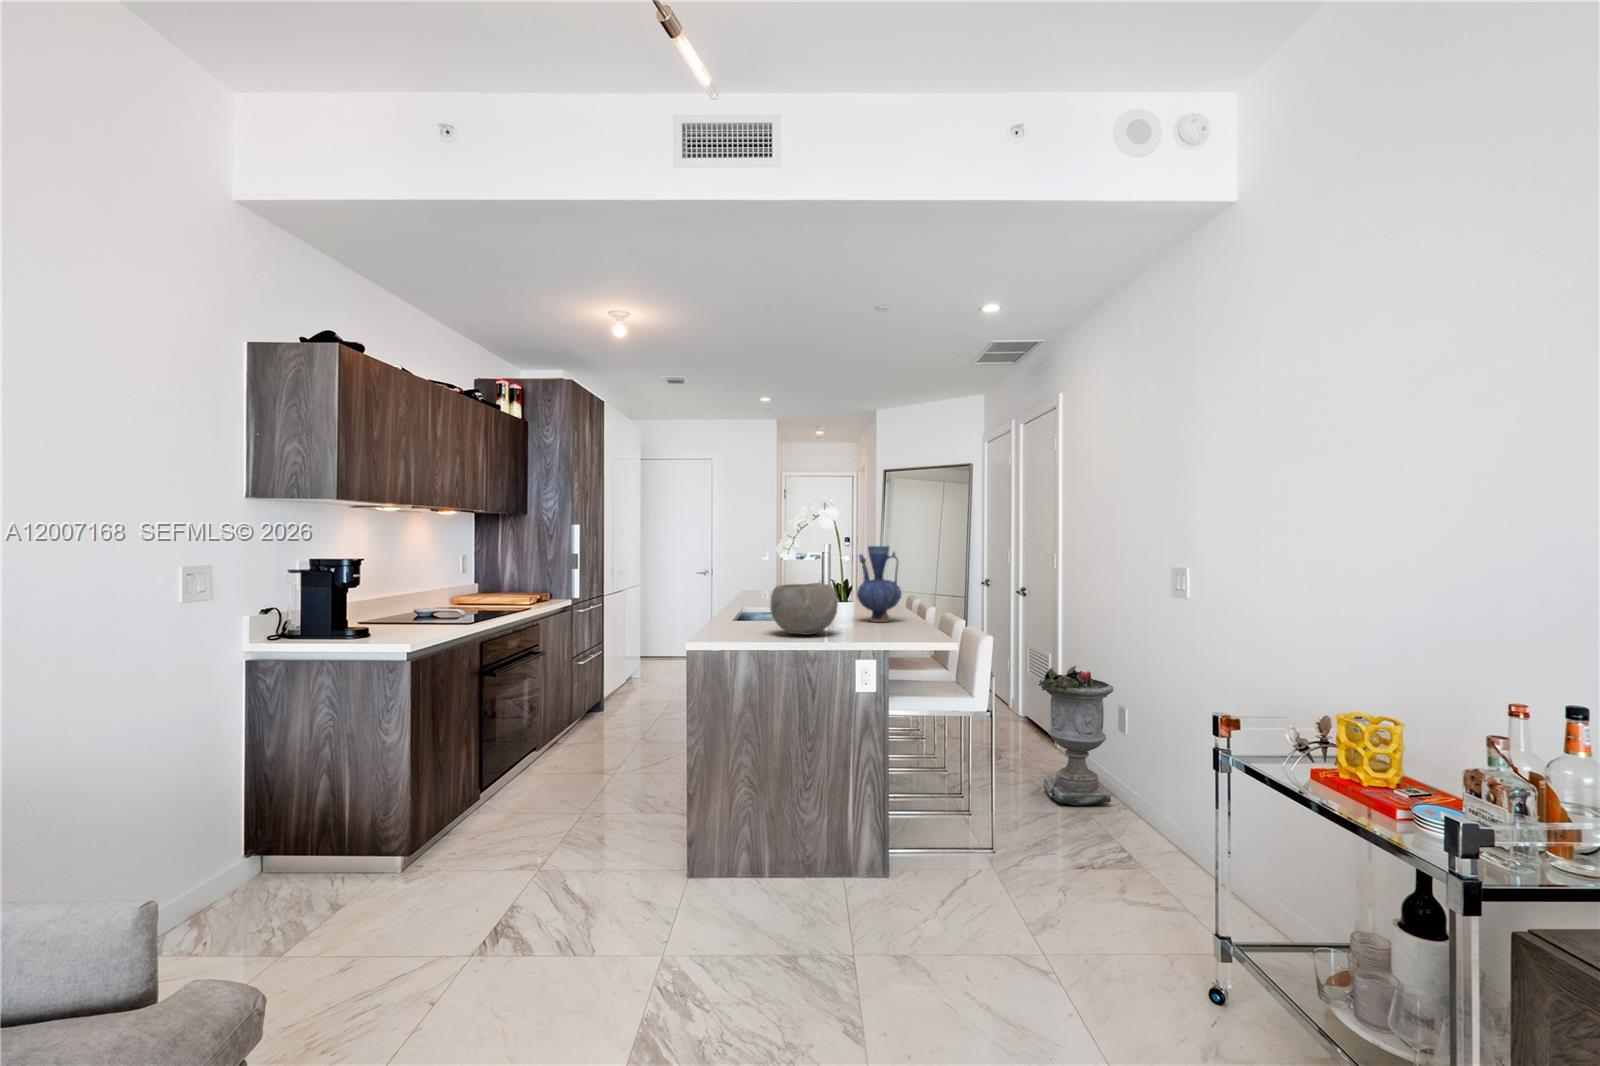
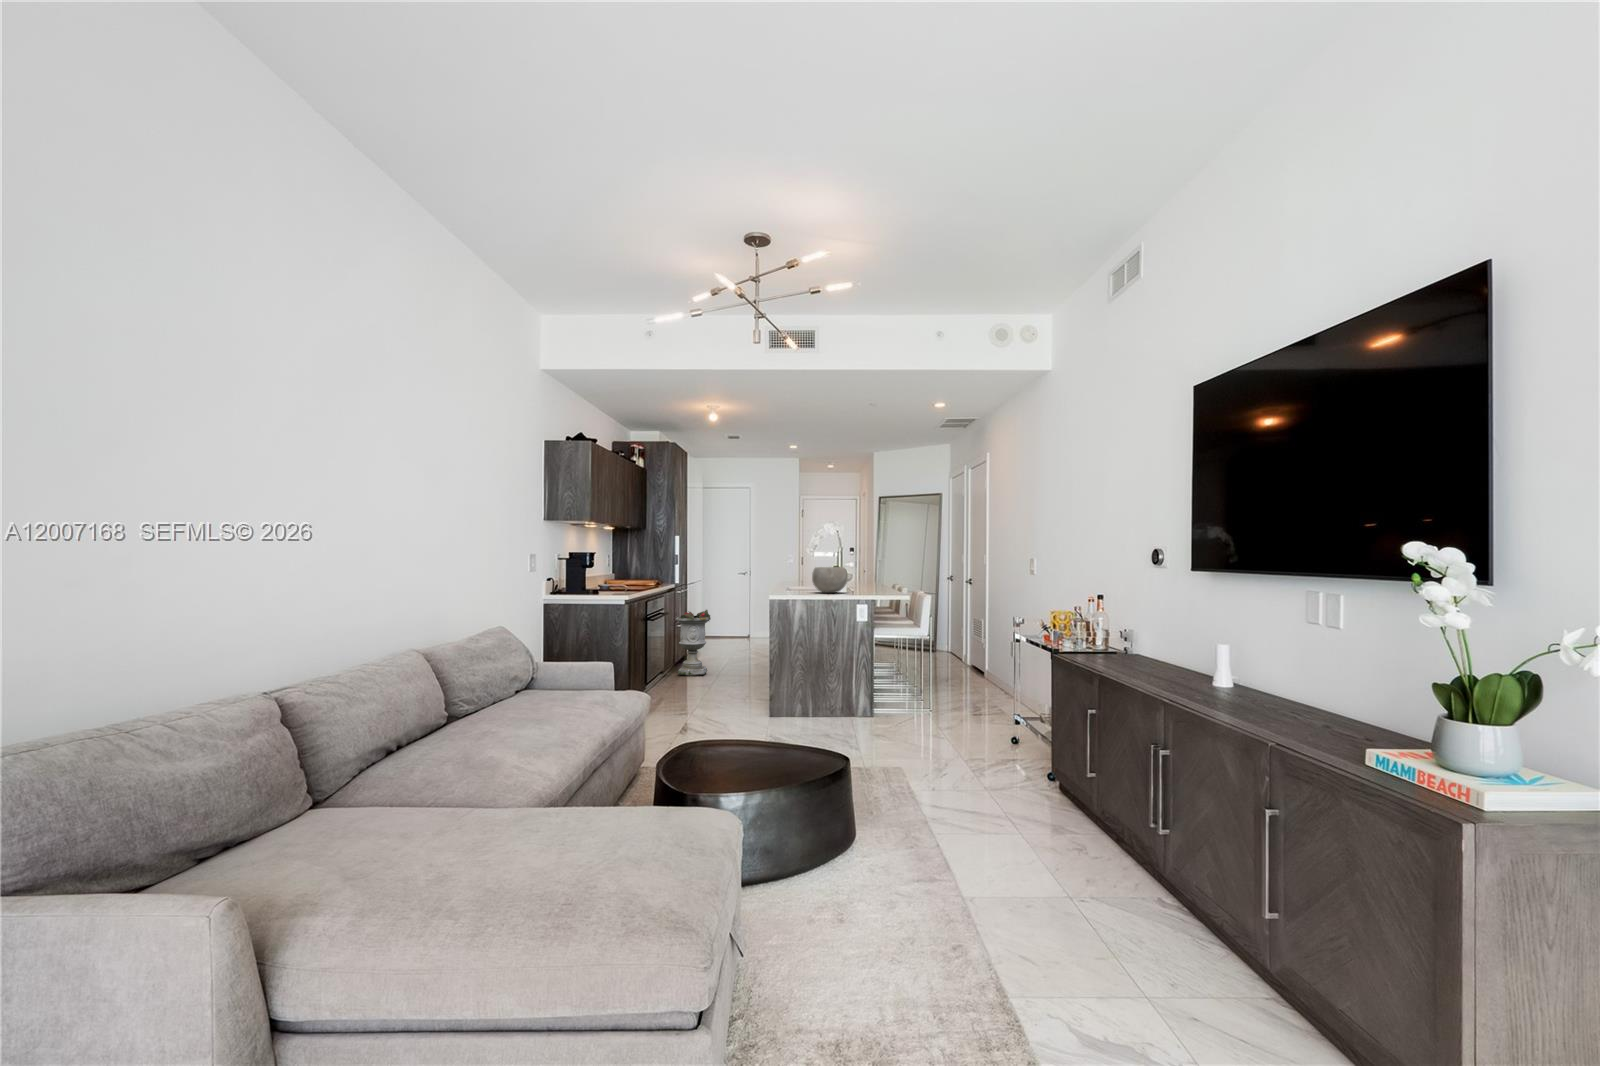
vase: present [857,546,902,622] -> none [858,547,884,590]
planter: present [1039,666,1113,805] -> present [676,610,711,676]

